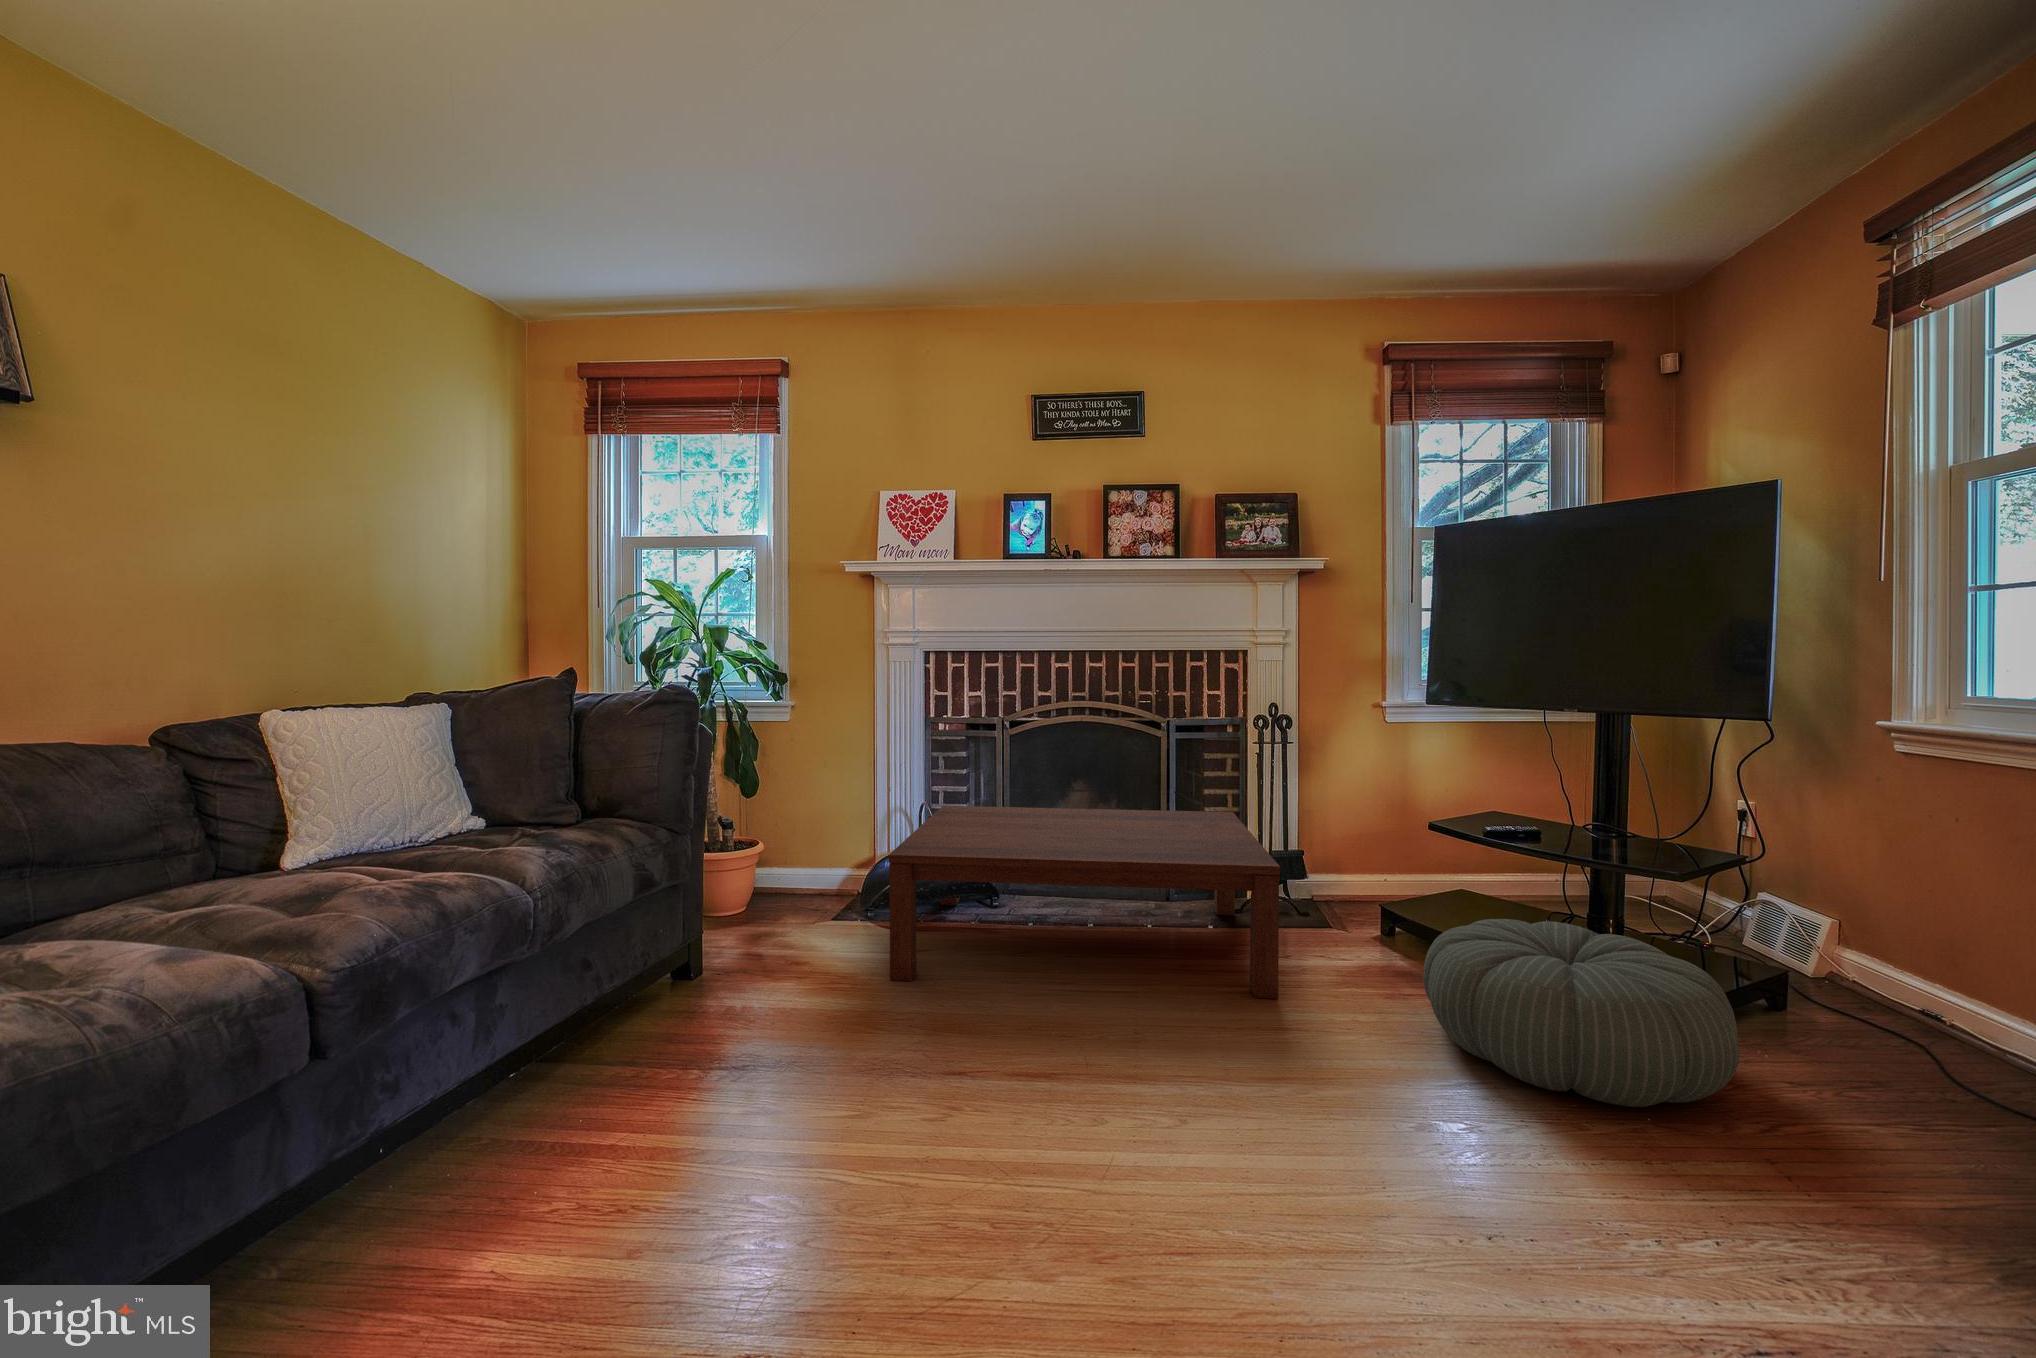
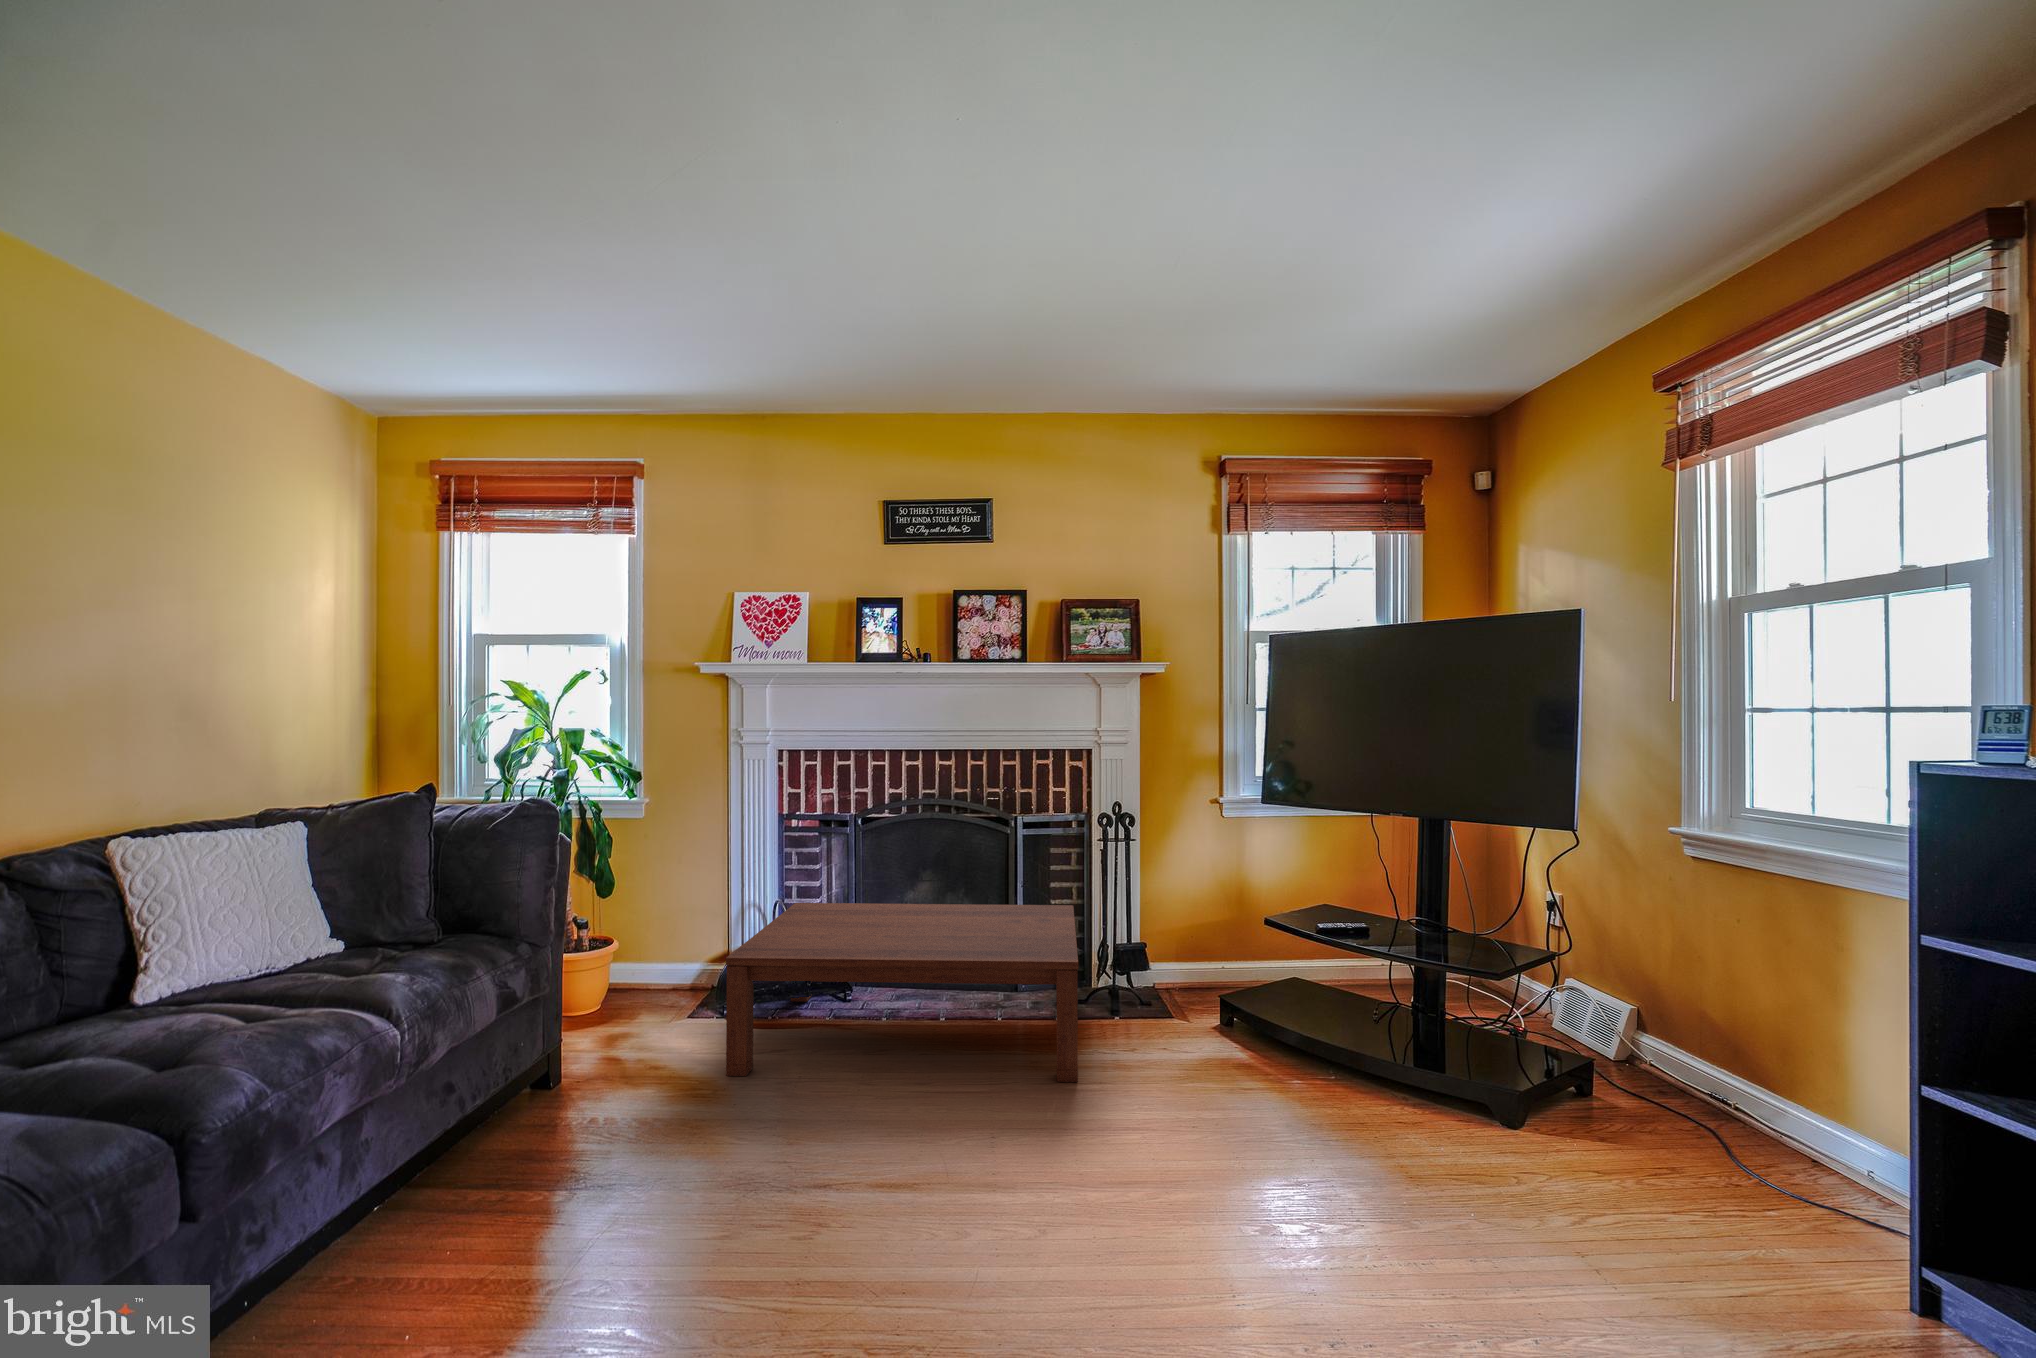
pouf: present [1423,919,1739,1107] -> none [1190,1005,1417,1159]

